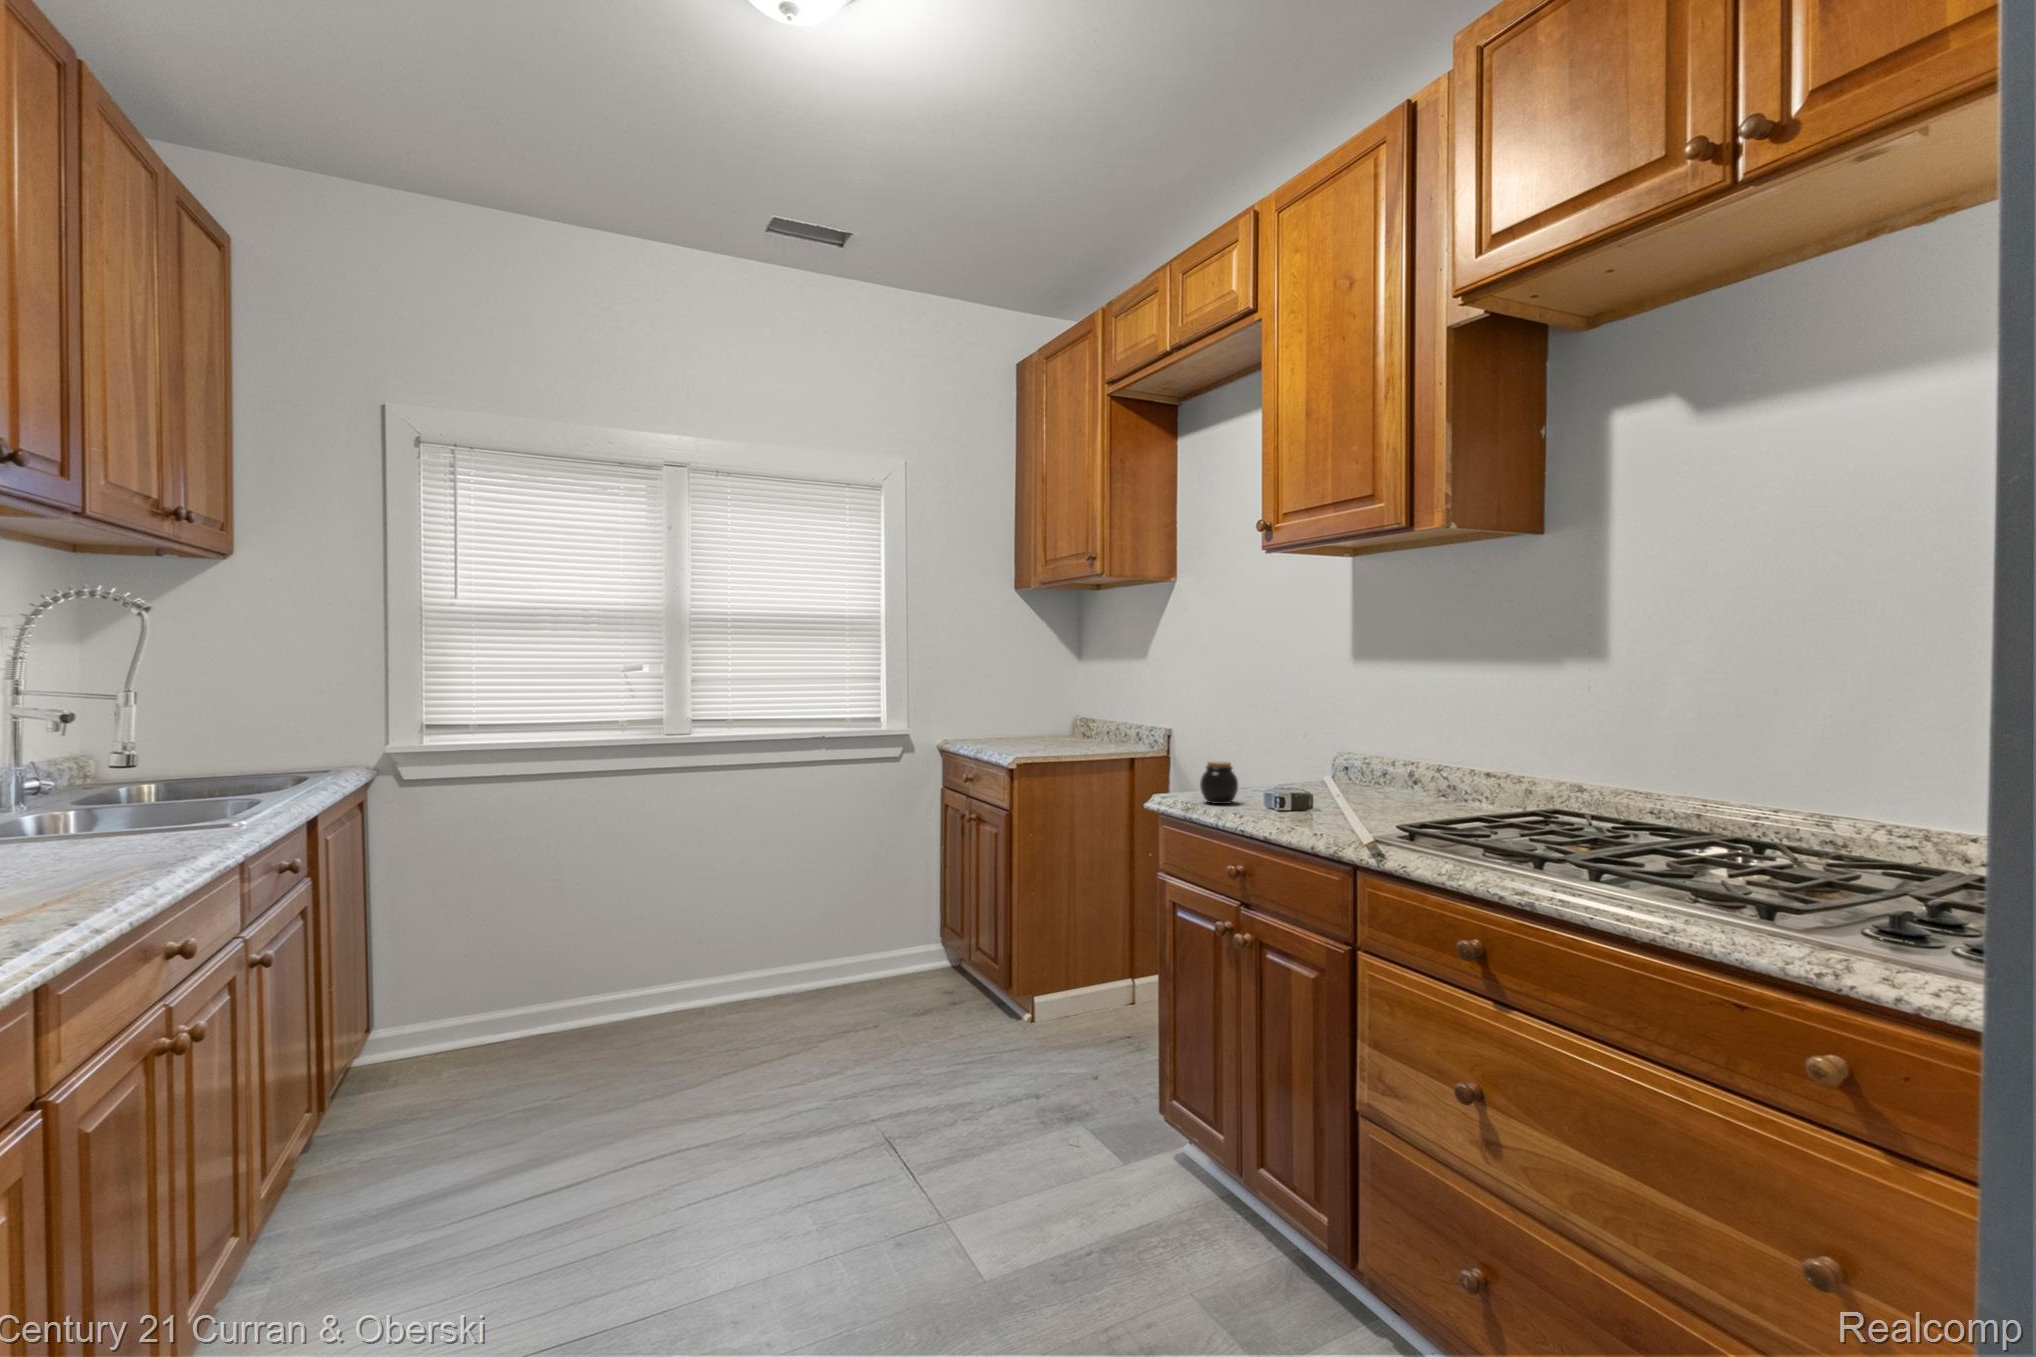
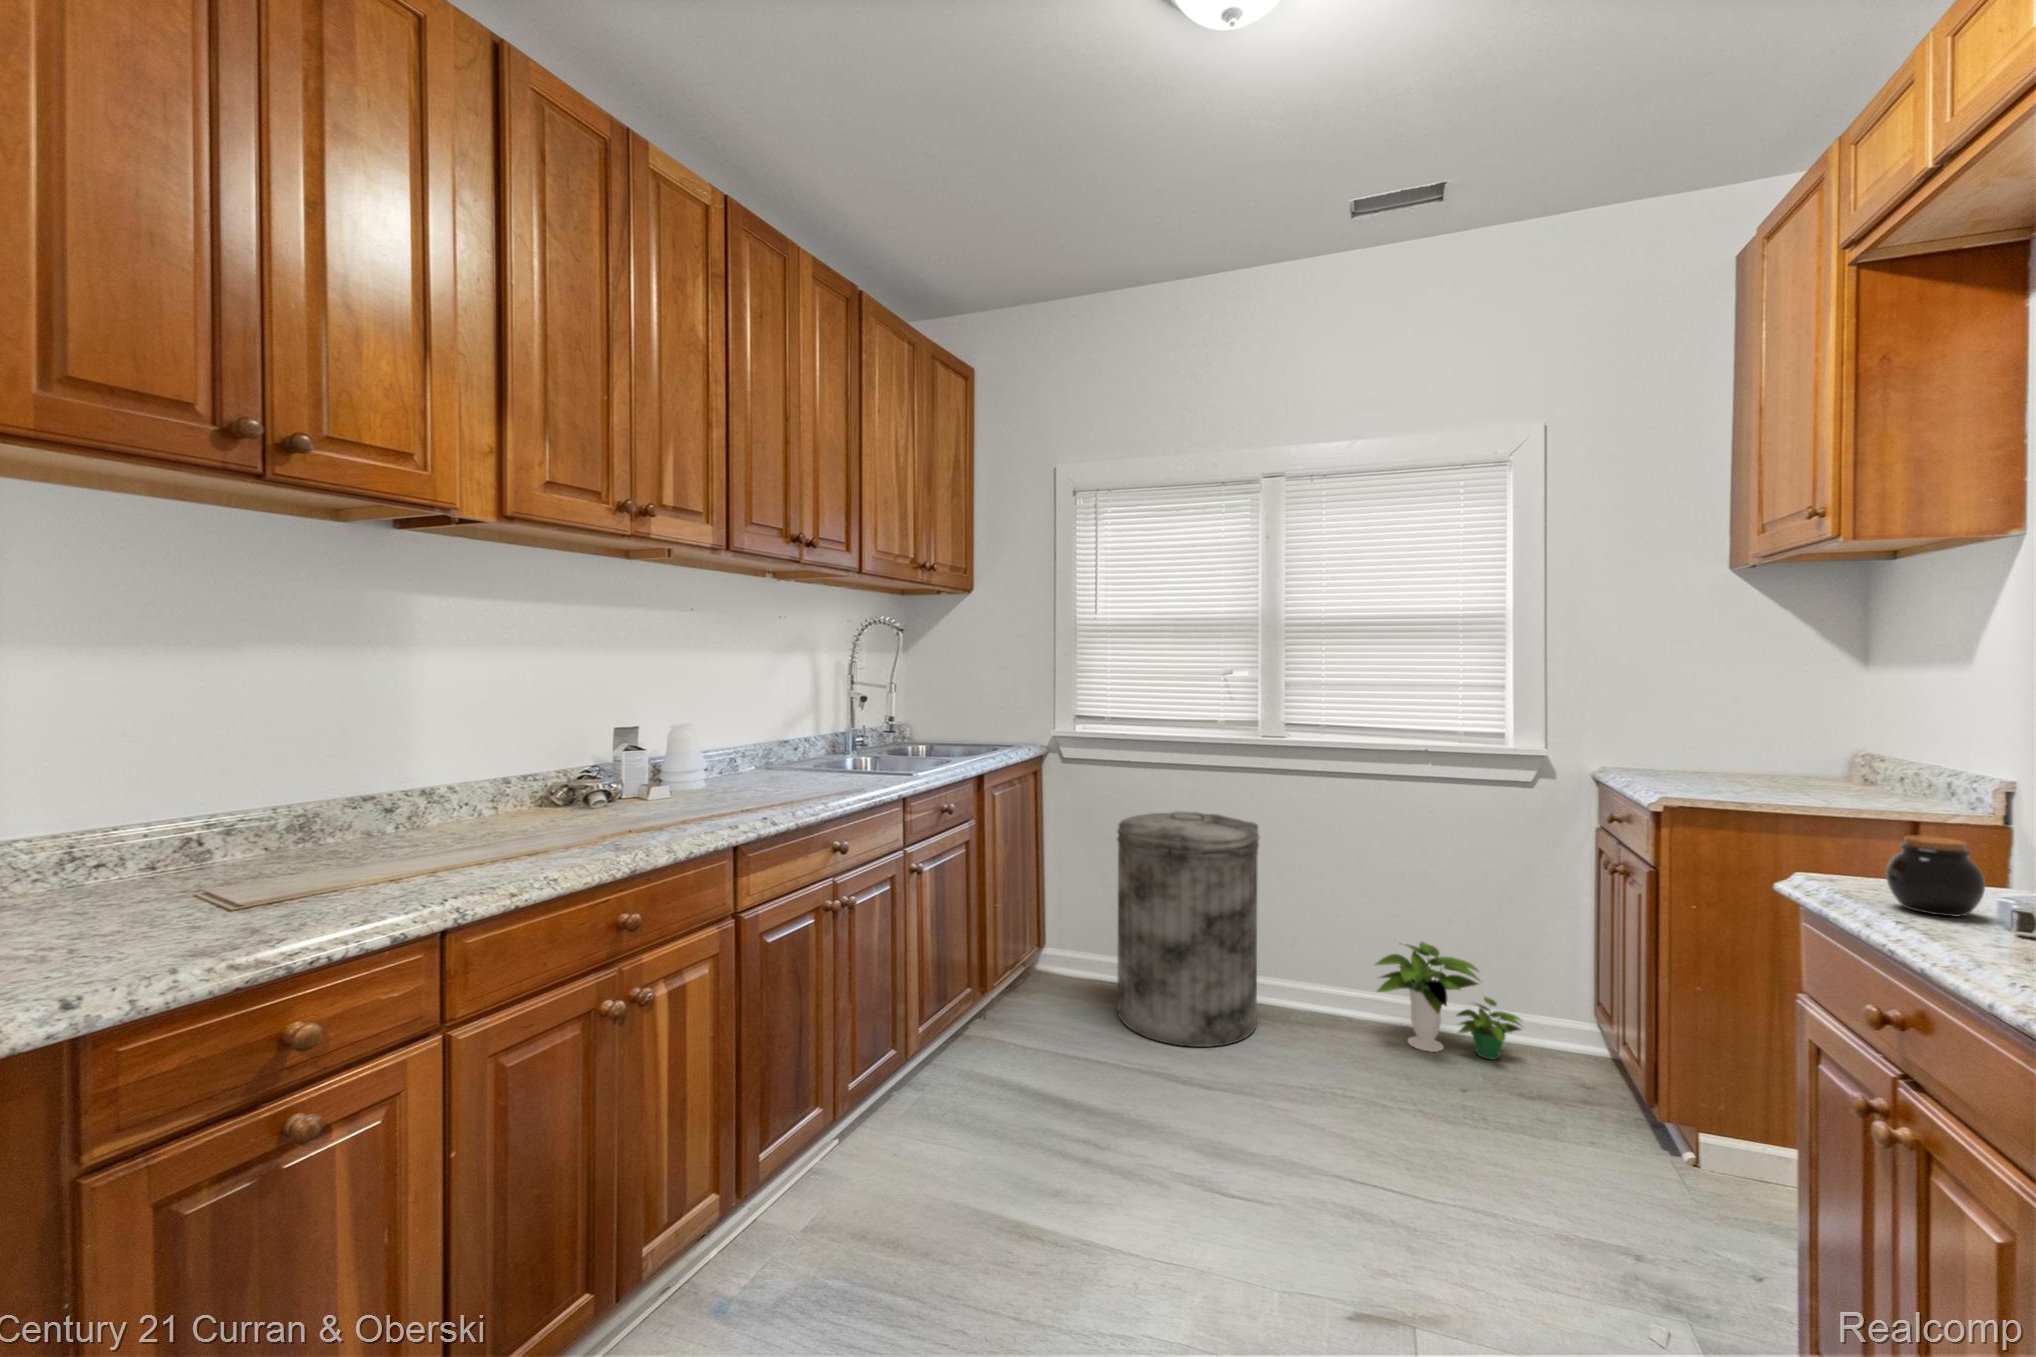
trash can: none [514,824,686,1089] -> present [1117,811,1260,1047]
potted plant: none [791,912,910,1008] -> present [1376,942,1521,1060]

